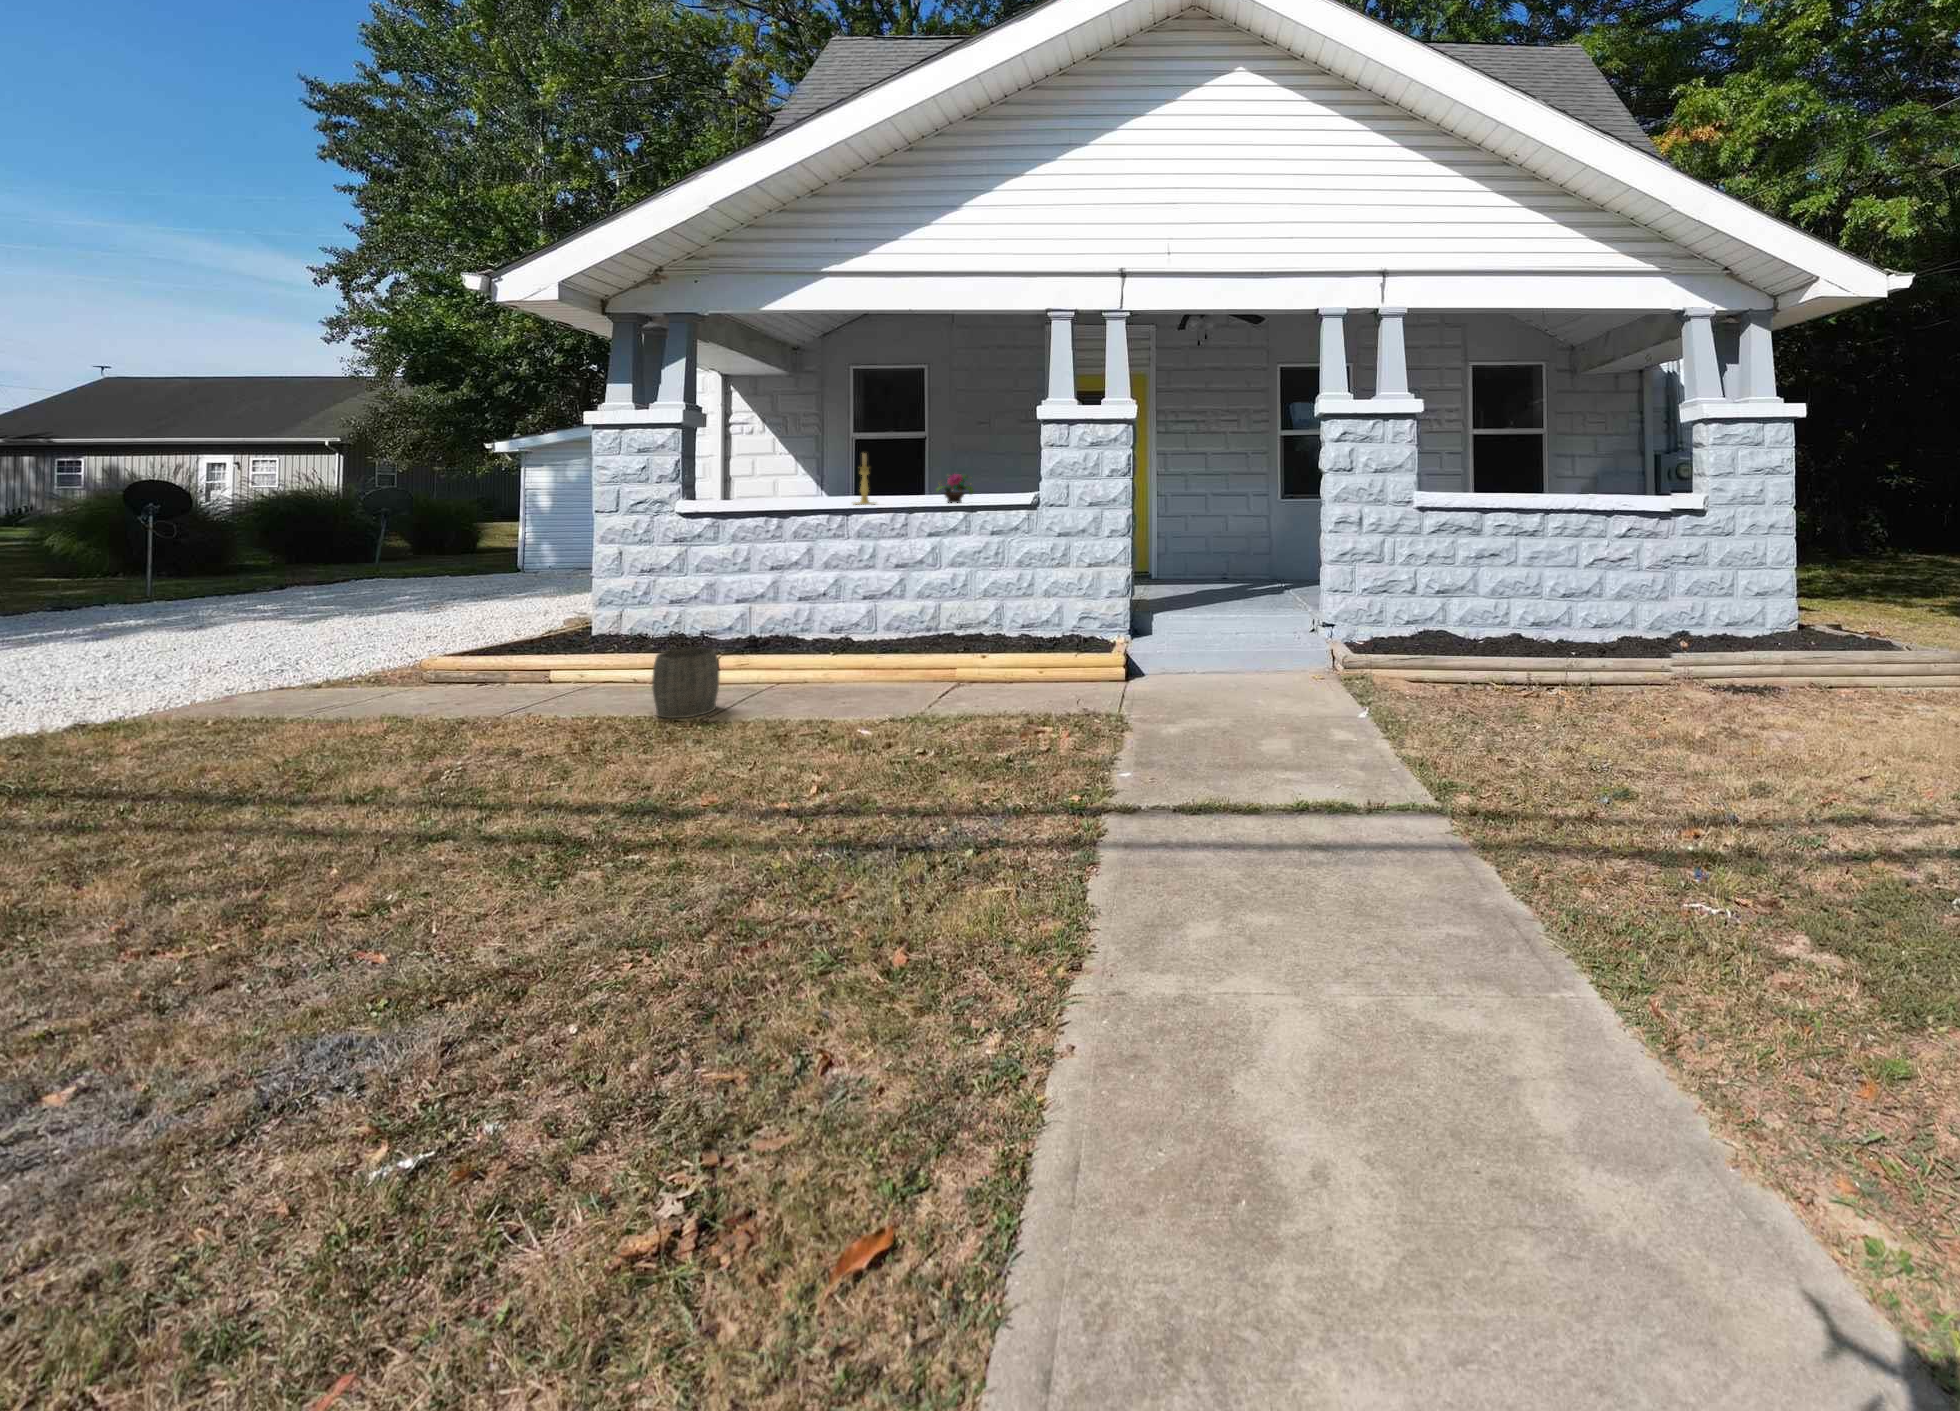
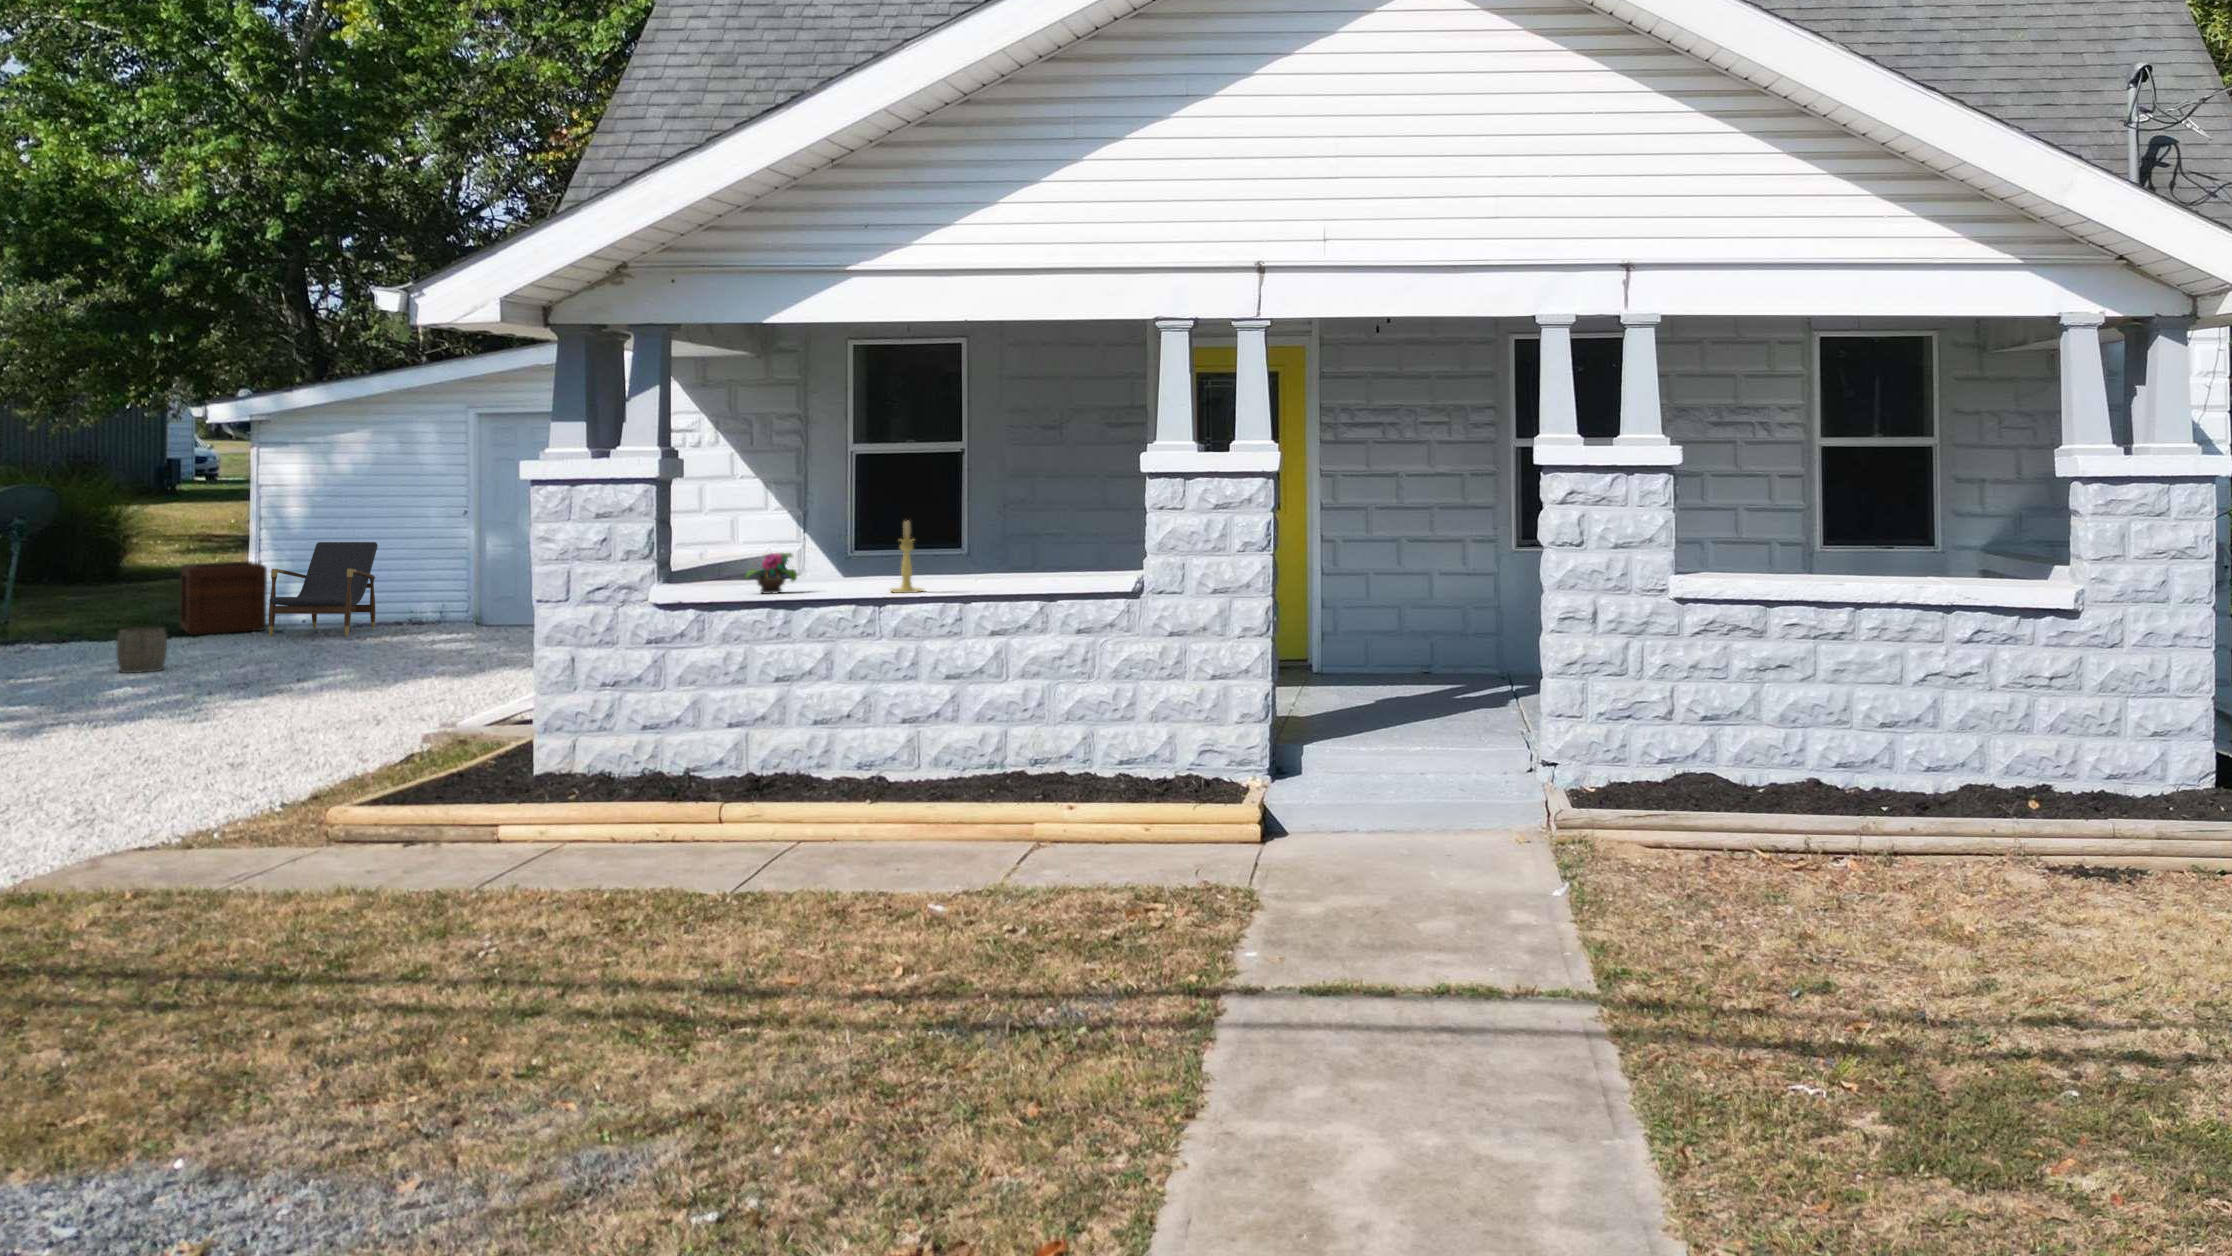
potted flower: present [936,474,973,503] -> present [746,553,797,594]
lounge chair: none [495,505,568,562] -> present [269,542,378,636]
wooden crate: none [443,517,497,562] -> present [180,562,267,635]
woven basket: present [652,648,719,718] -> present [116,627,167,673]

